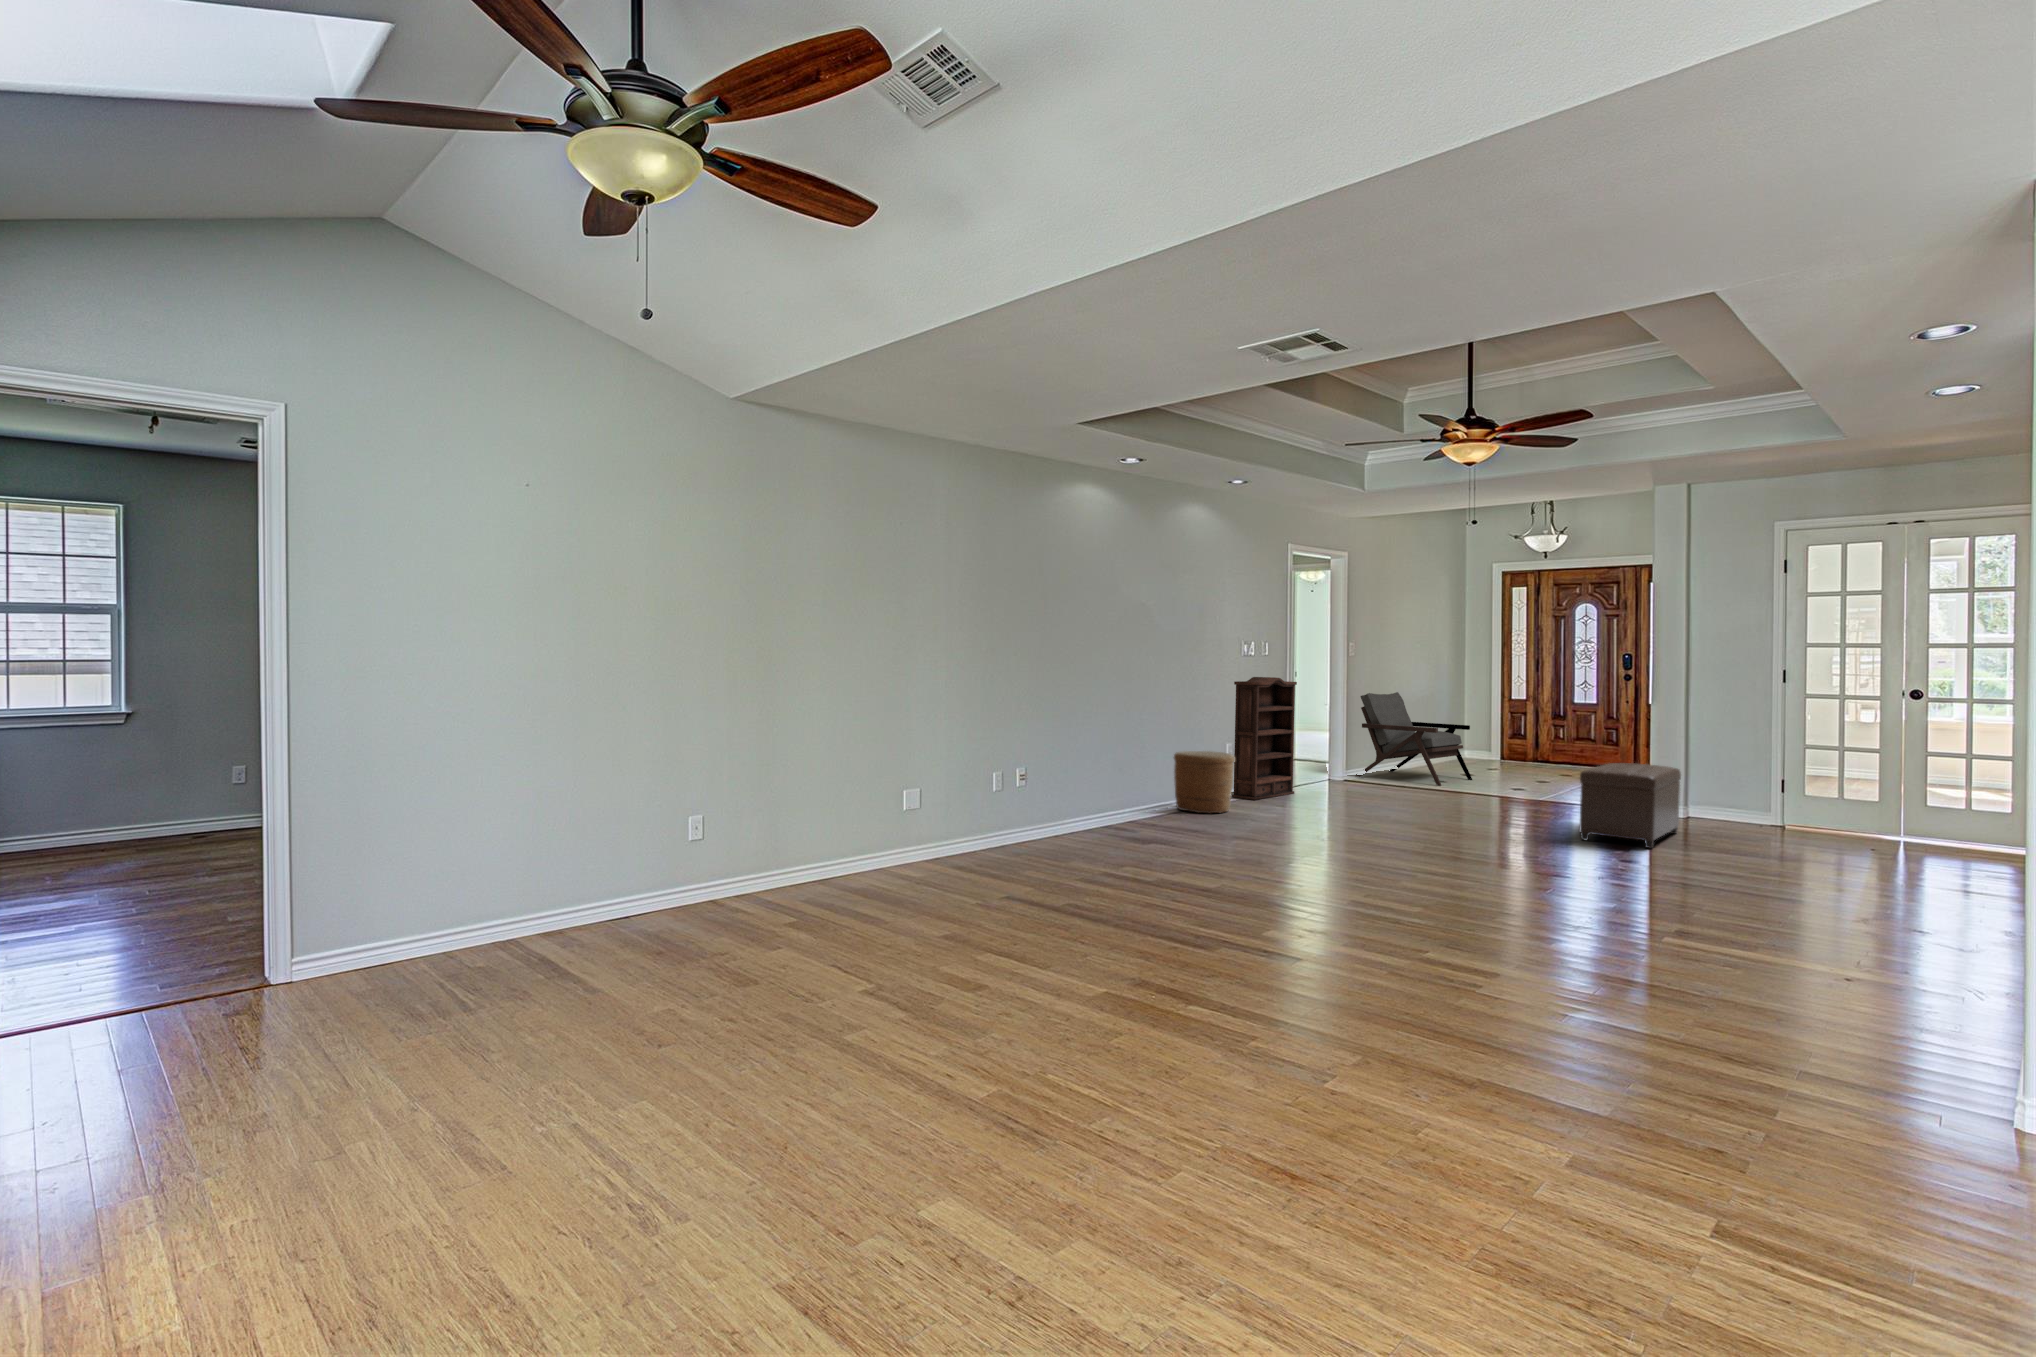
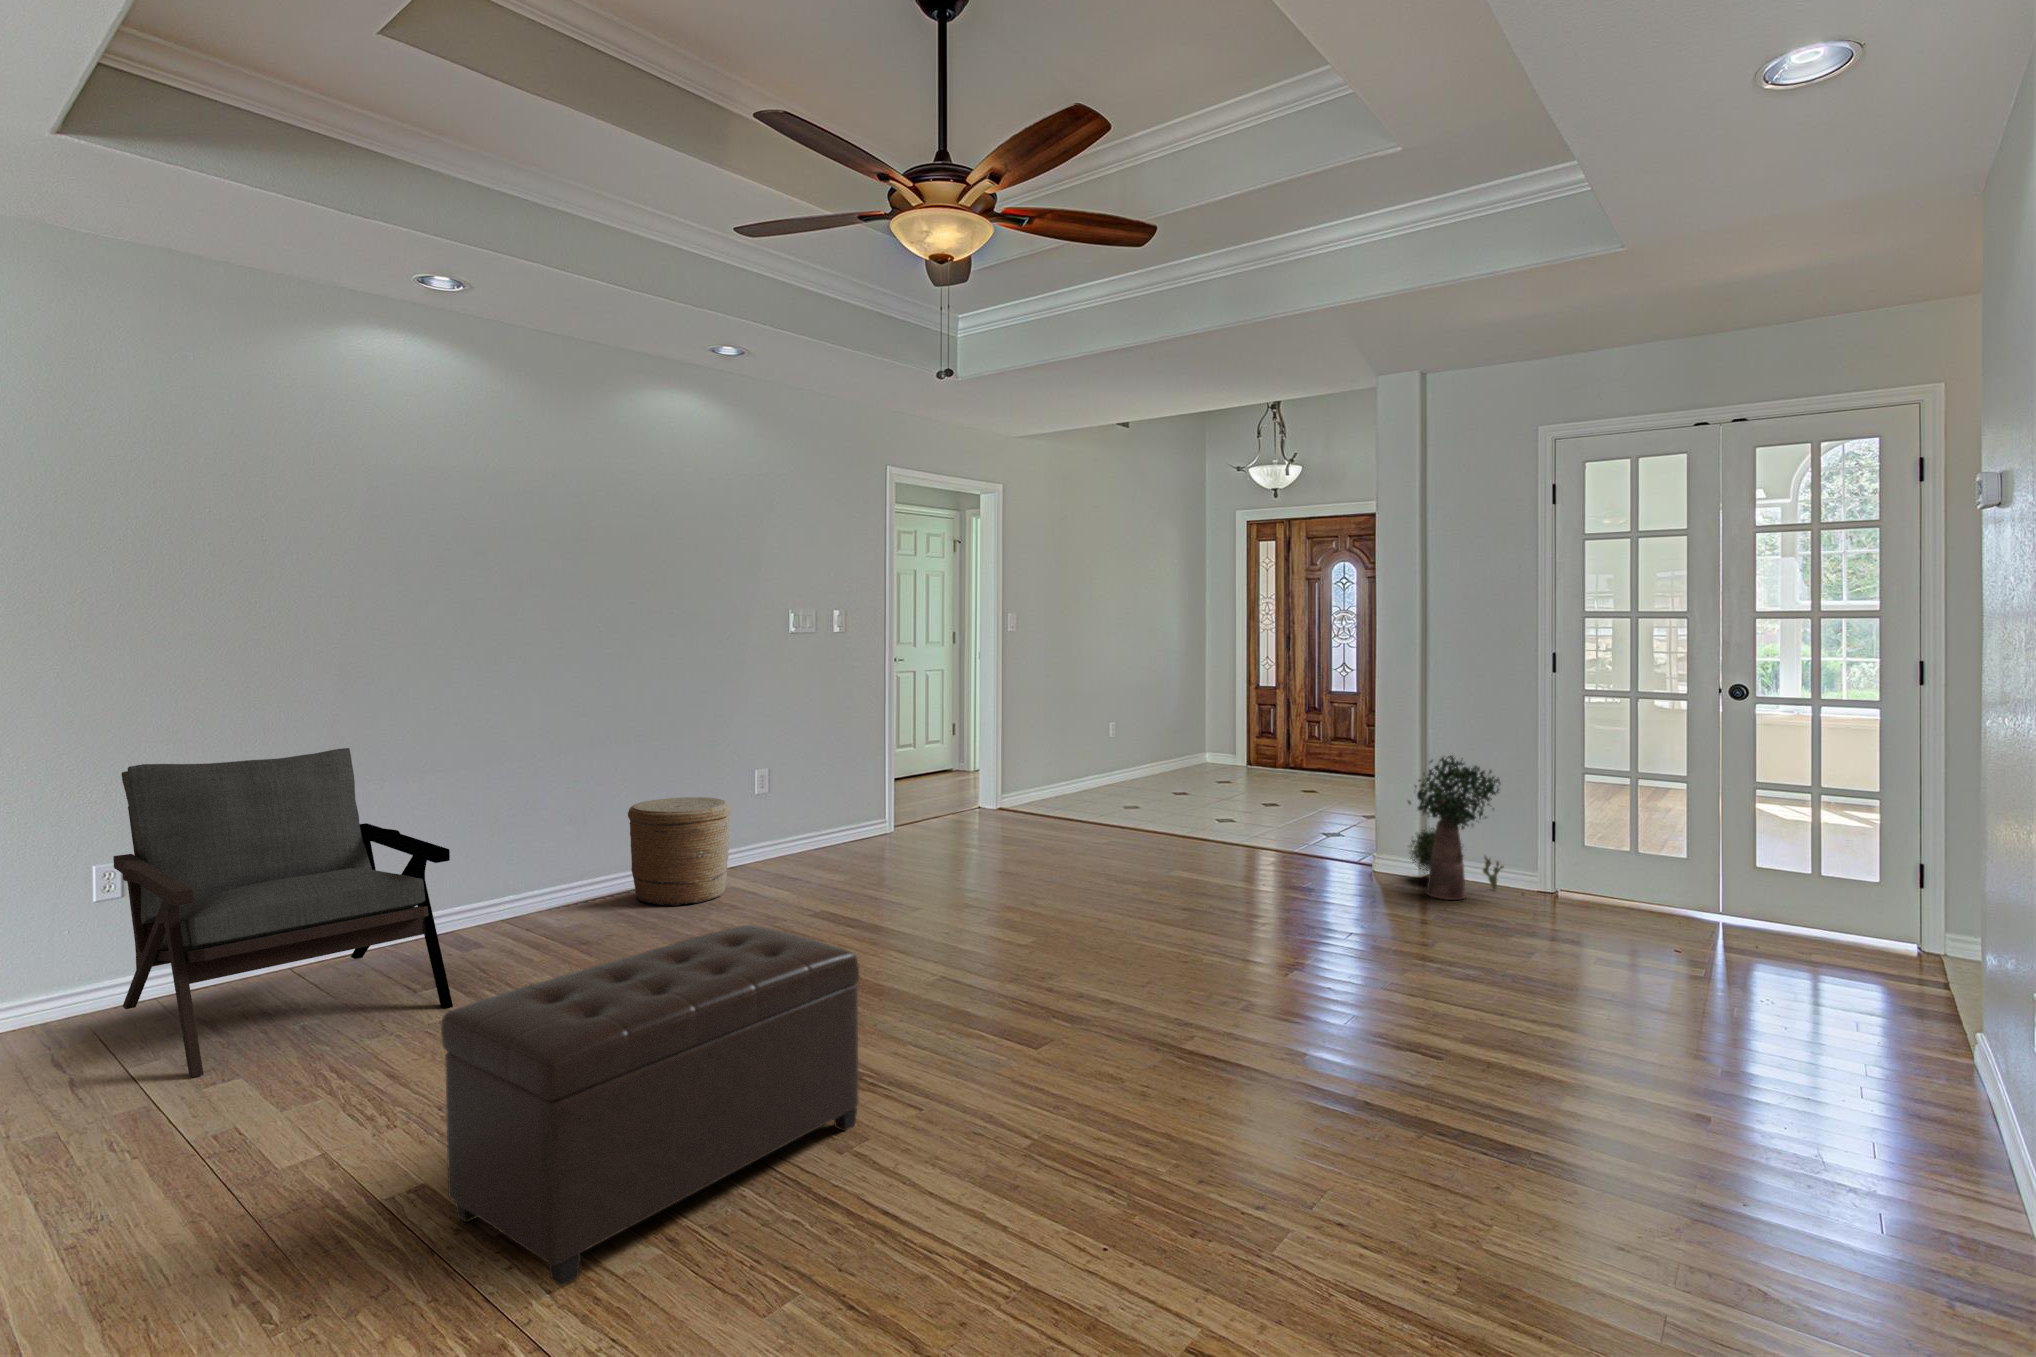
bookshelf: present [1232,677,1297,800] -> none [776,673,888,865]
armchair: present [1355,692,1472,786] -> present [113,748,453,1077]
potted plant: none [1677,735,1749,828] -> present [1408,755,1504,900]
ottoman: present [1580,763,1681,848] -> present [441,925,859,1286]

